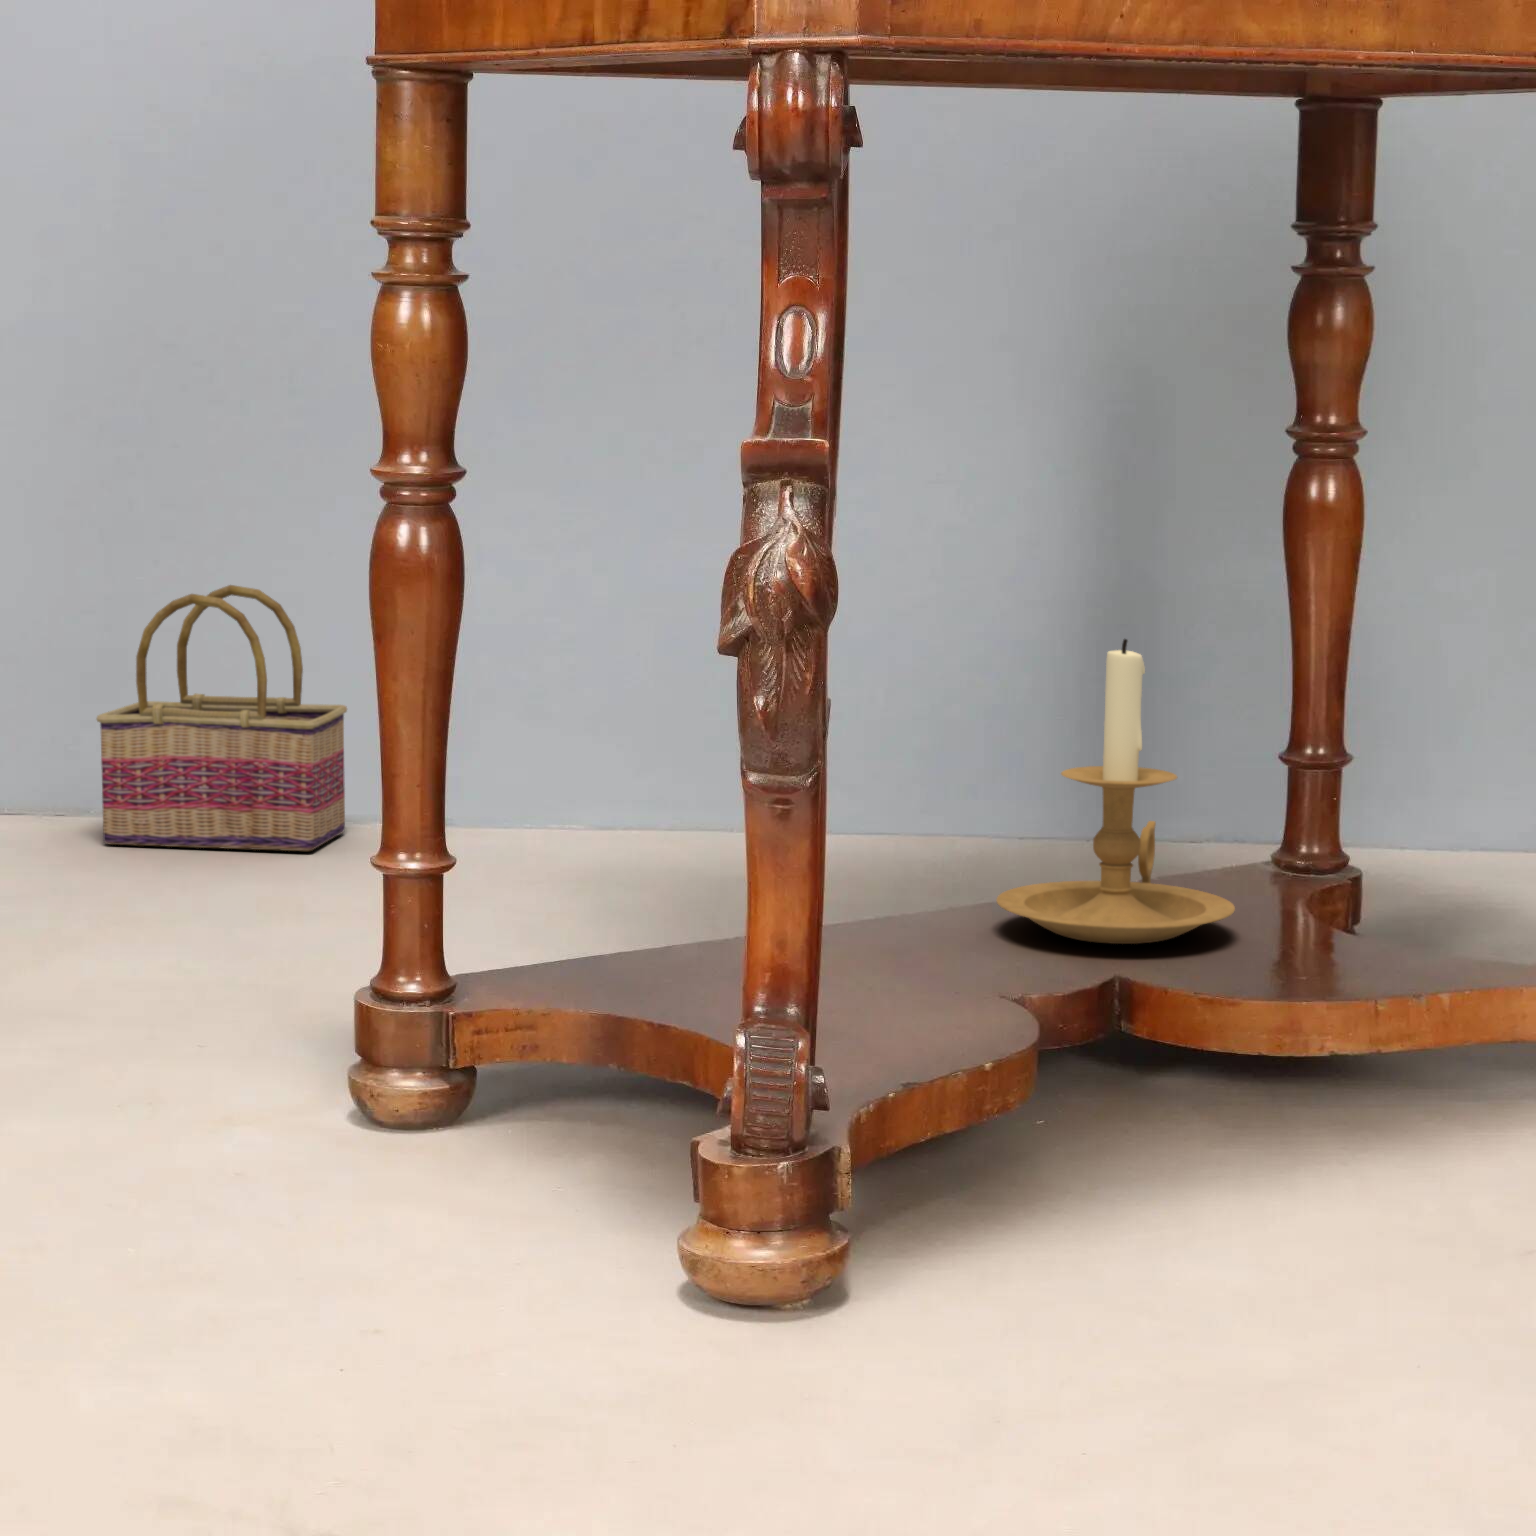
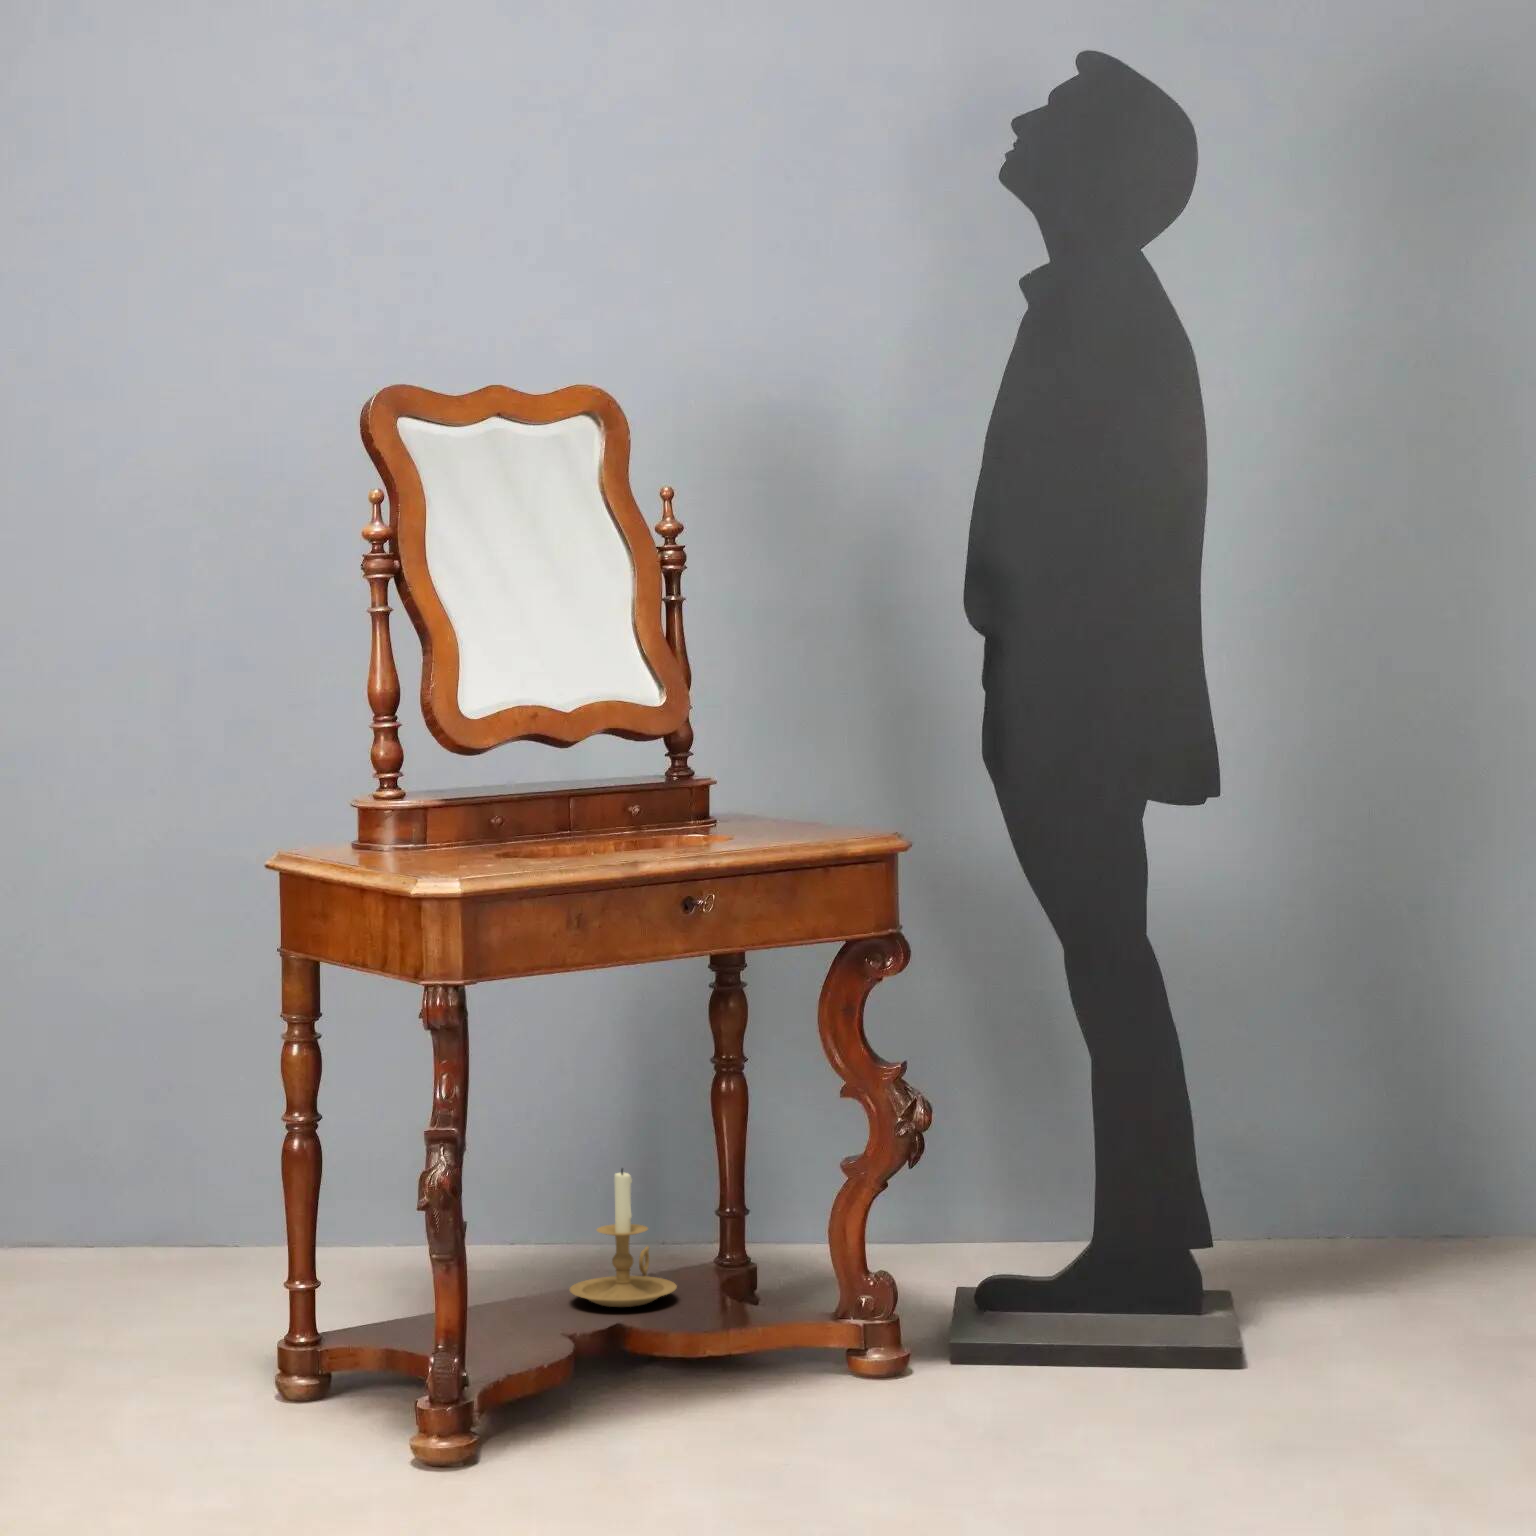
basket: present [97,585,347,851] -> none [129,1119,263,1265]

